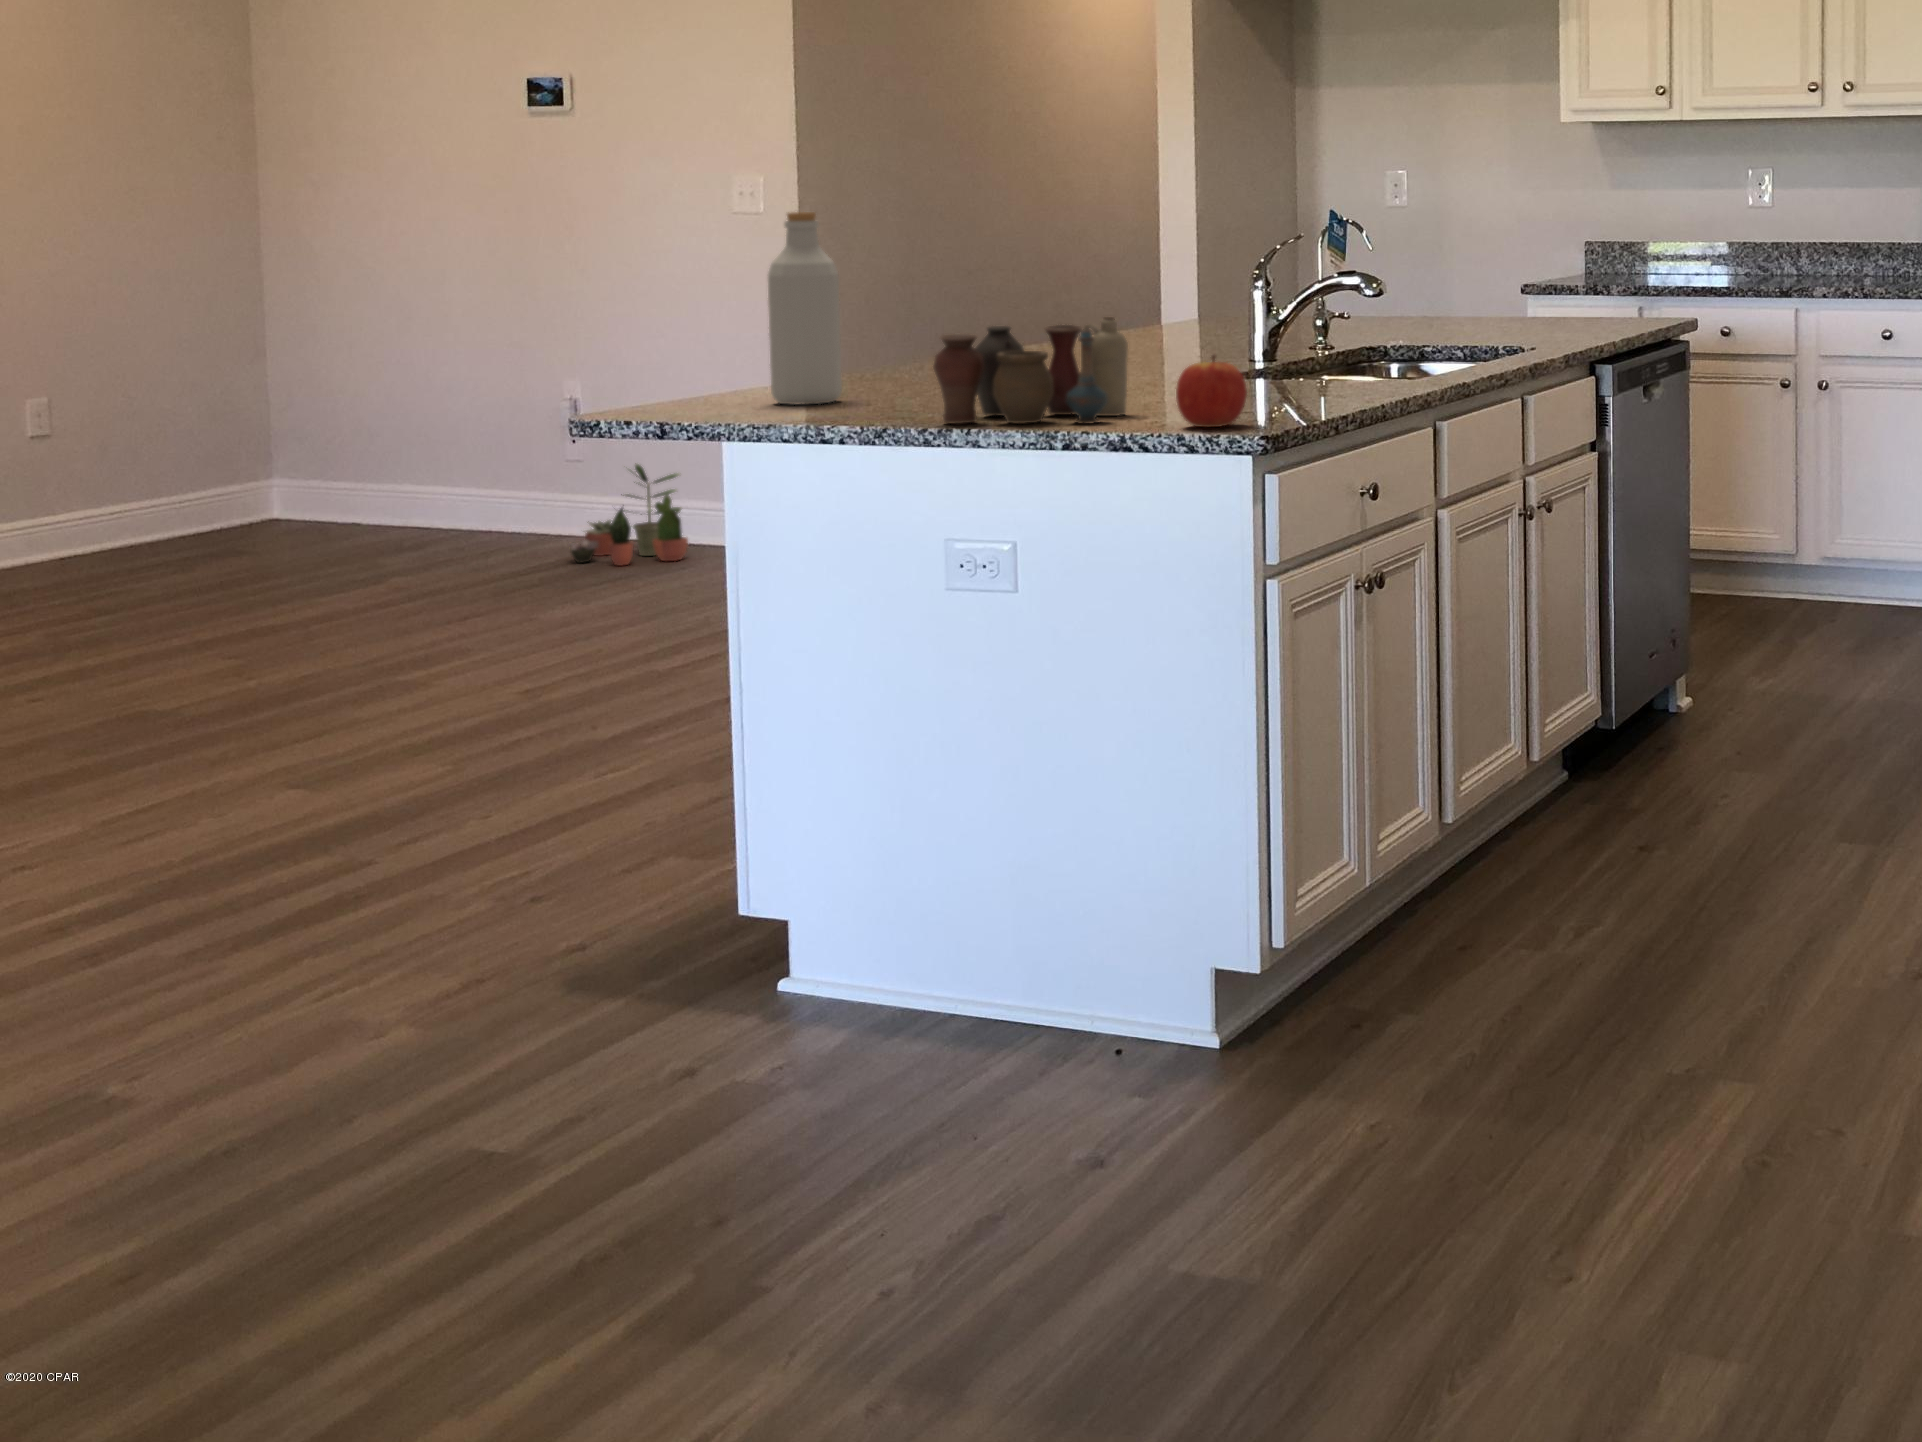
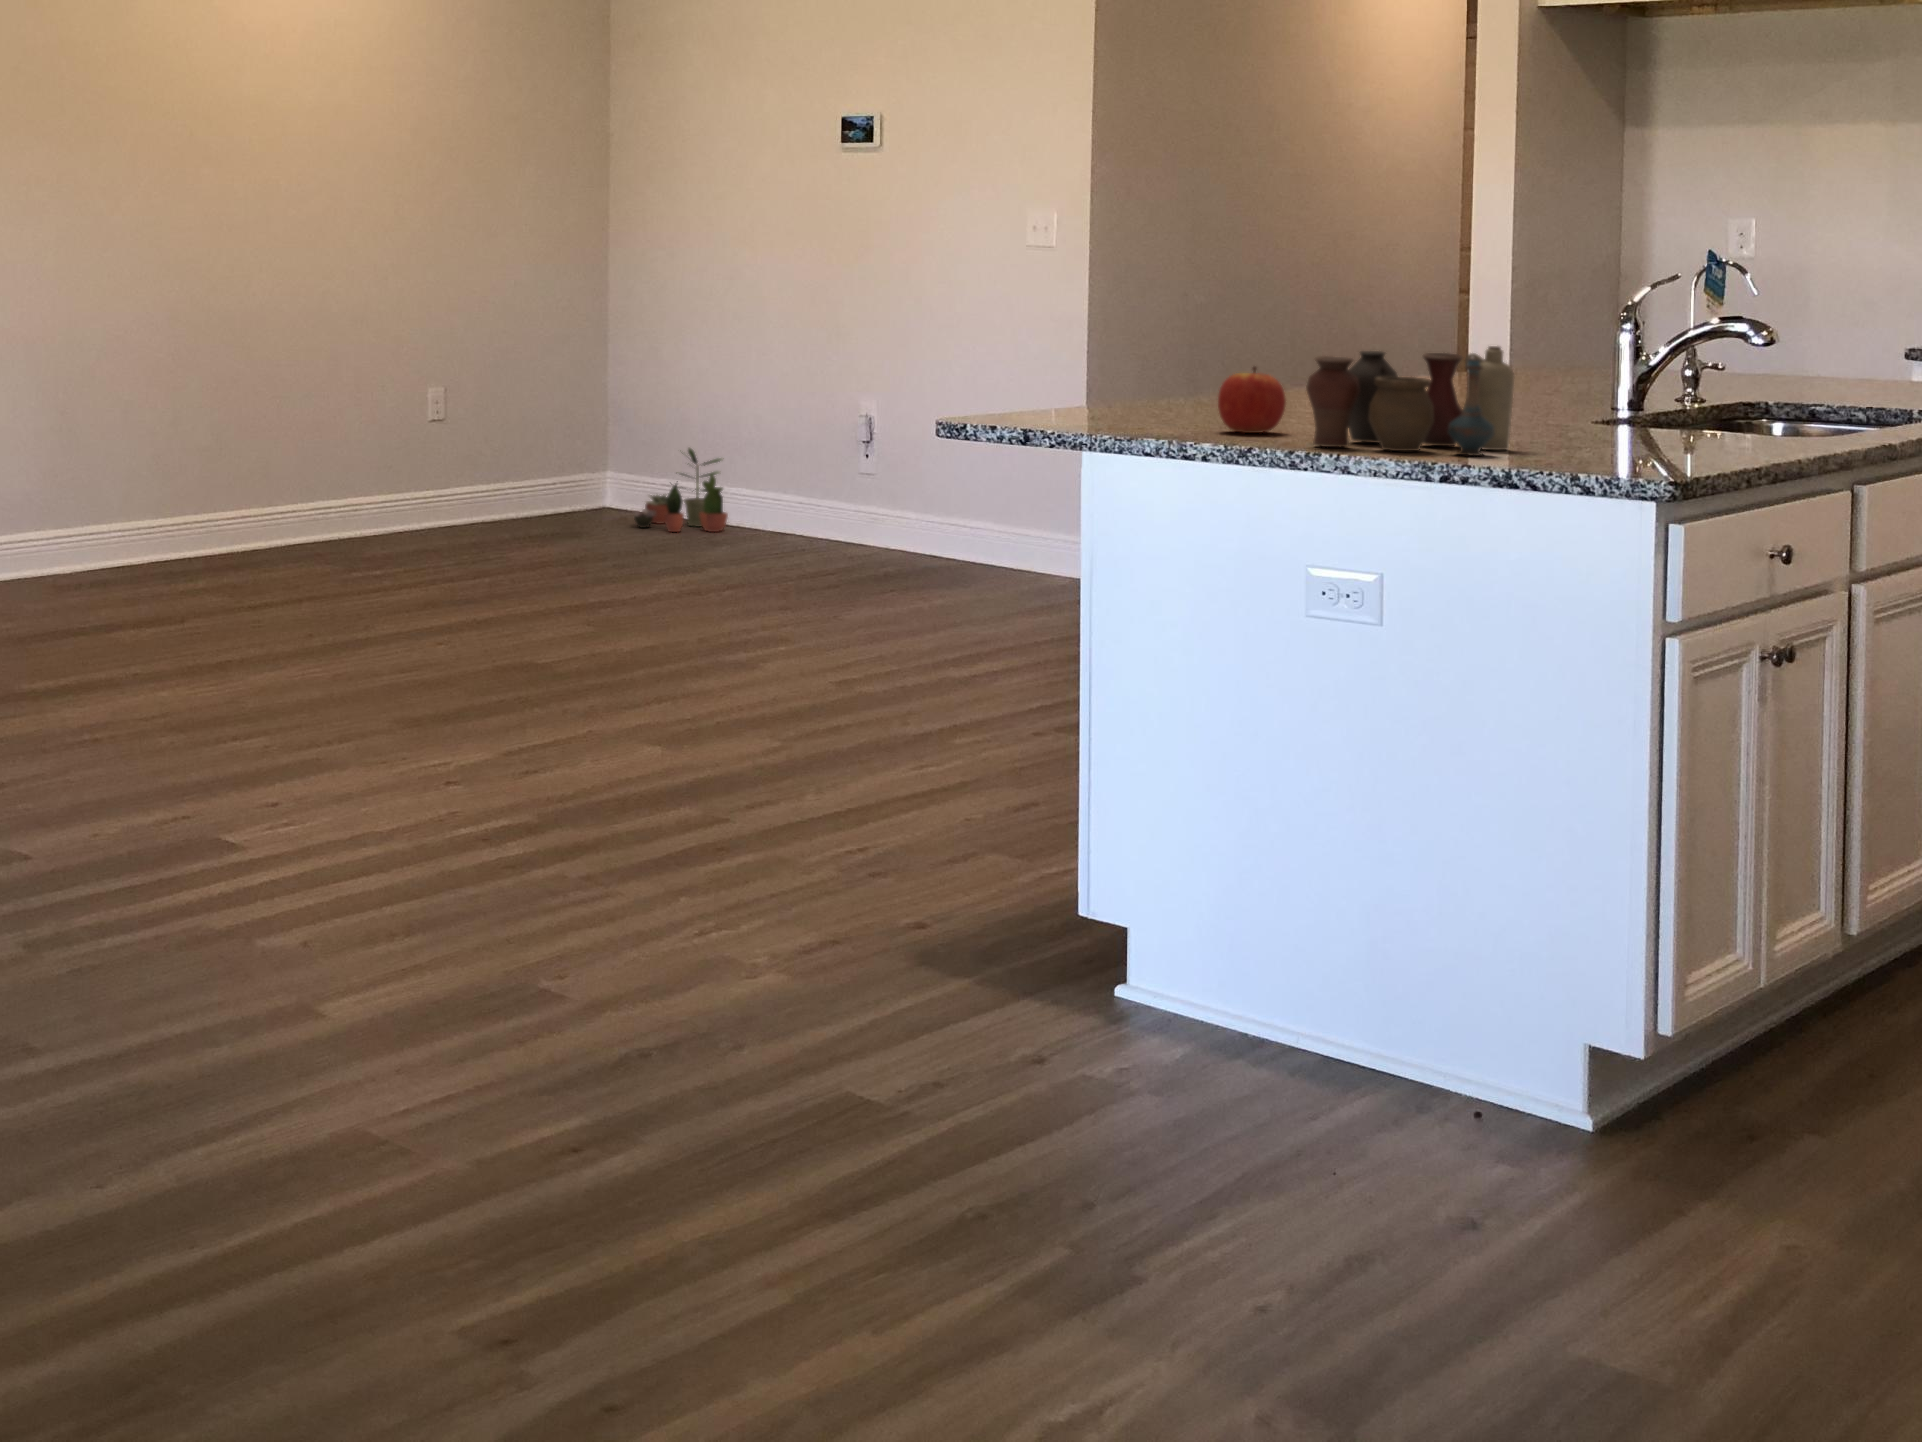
bottle: present [768,212,842,405] -> none [1125,232,1197,421]
apple: present [1176,355,1247,427] -> present [1218,367,1286,433]
potted plant: present [569,464,688,566] -> present [633,448,728,532]

